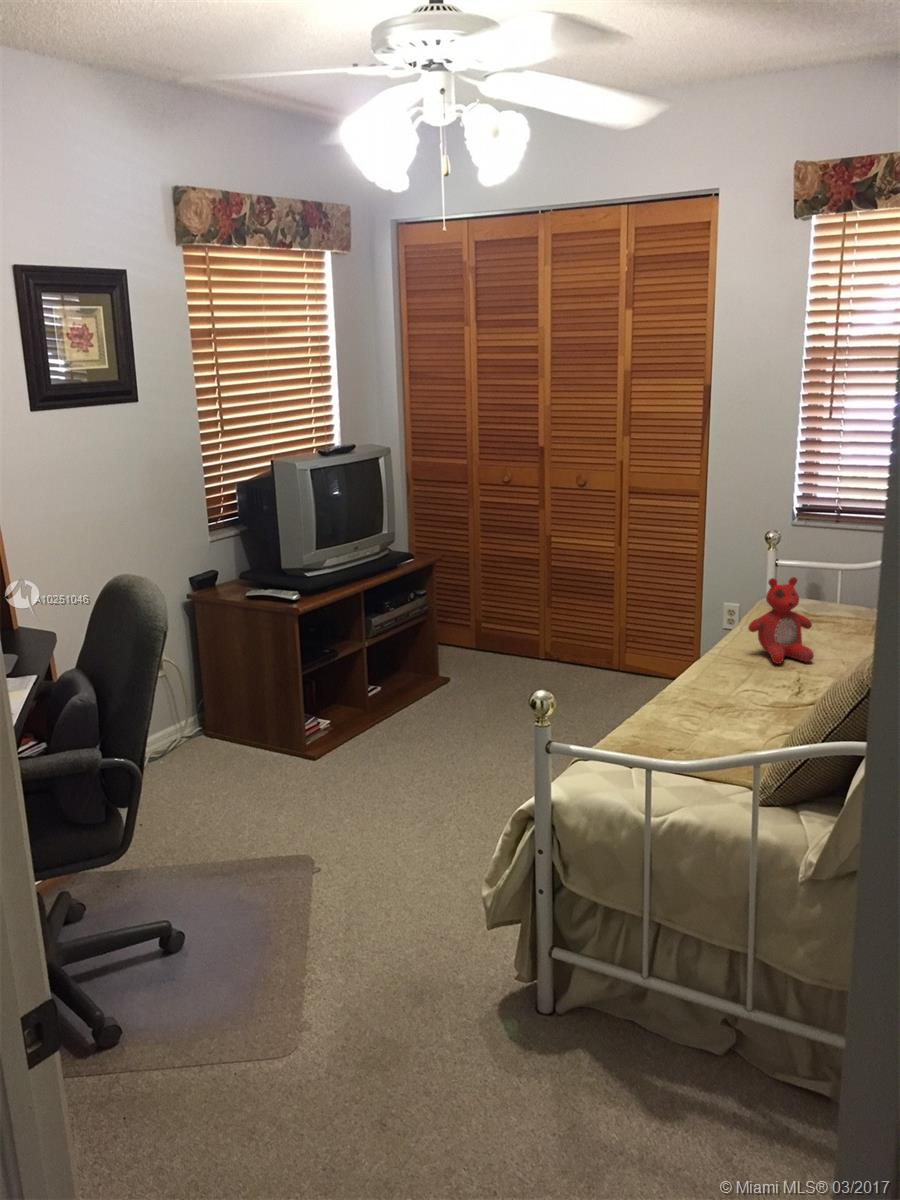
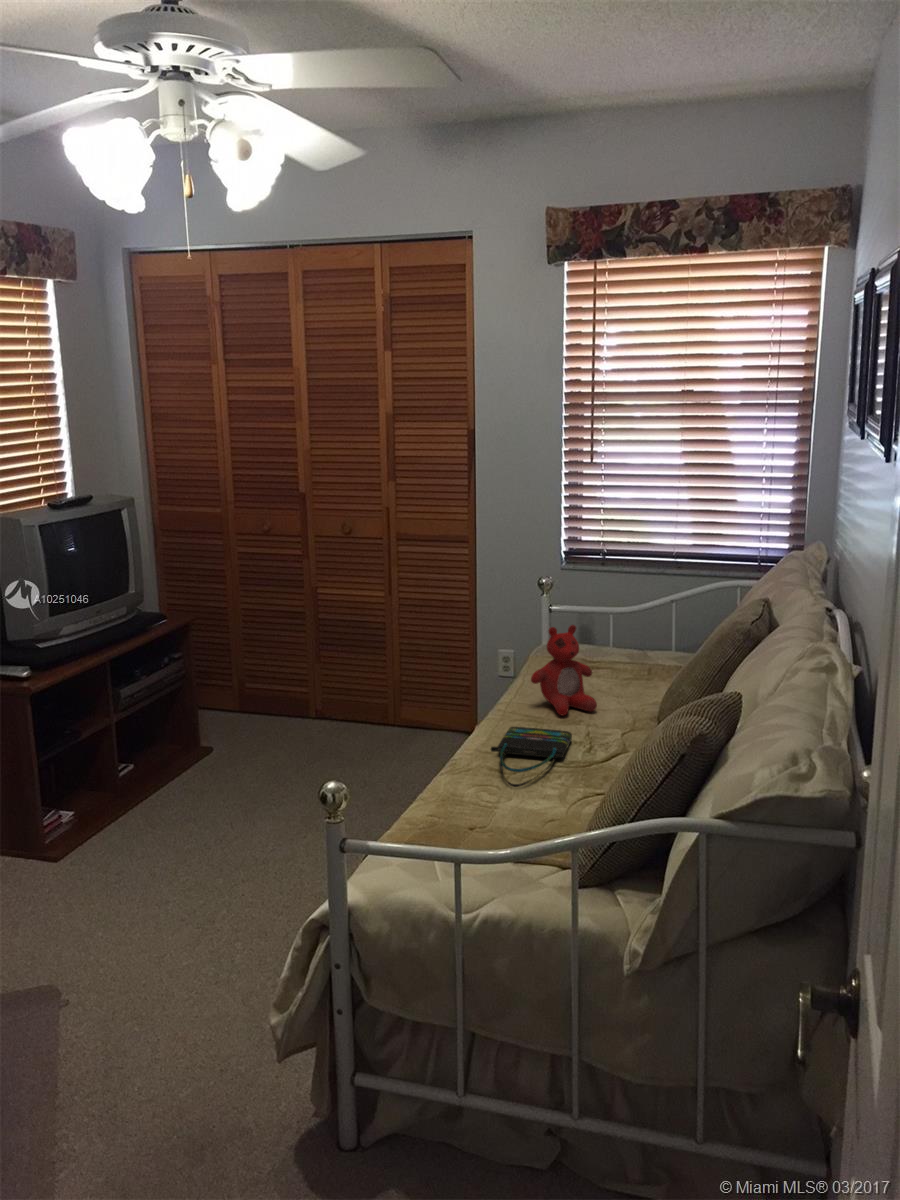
tote bag: none [701,670,783,722] -> present [491,727,572,787]

